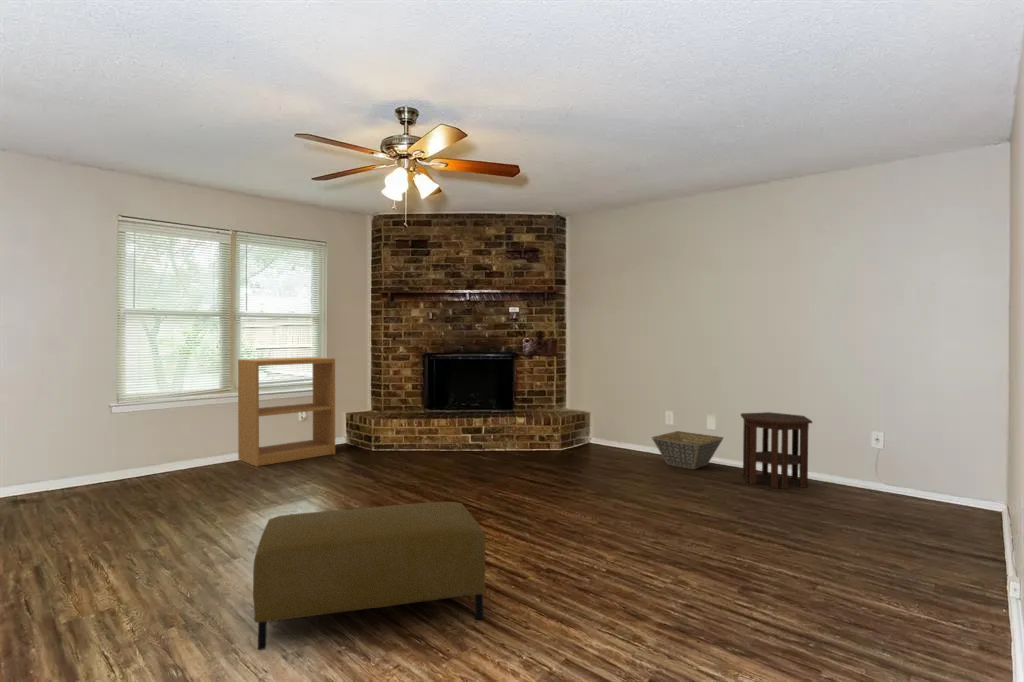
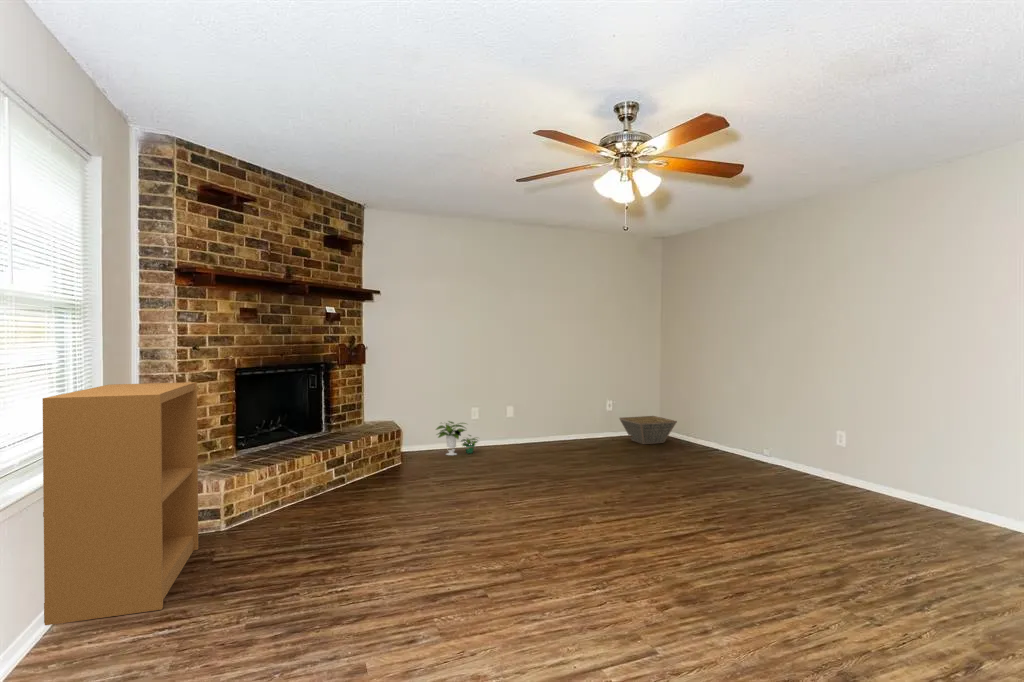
side table: present [741,412,812,489] -> none [564,395,612,450]
potted plant: none [604,418,648,456] -> present [436,421,477,455]
basket: present [652,431,723,469] -> present [619,416,677,444]
ottoman: present [253,502,486,650] -> none [758,479,940,630]

